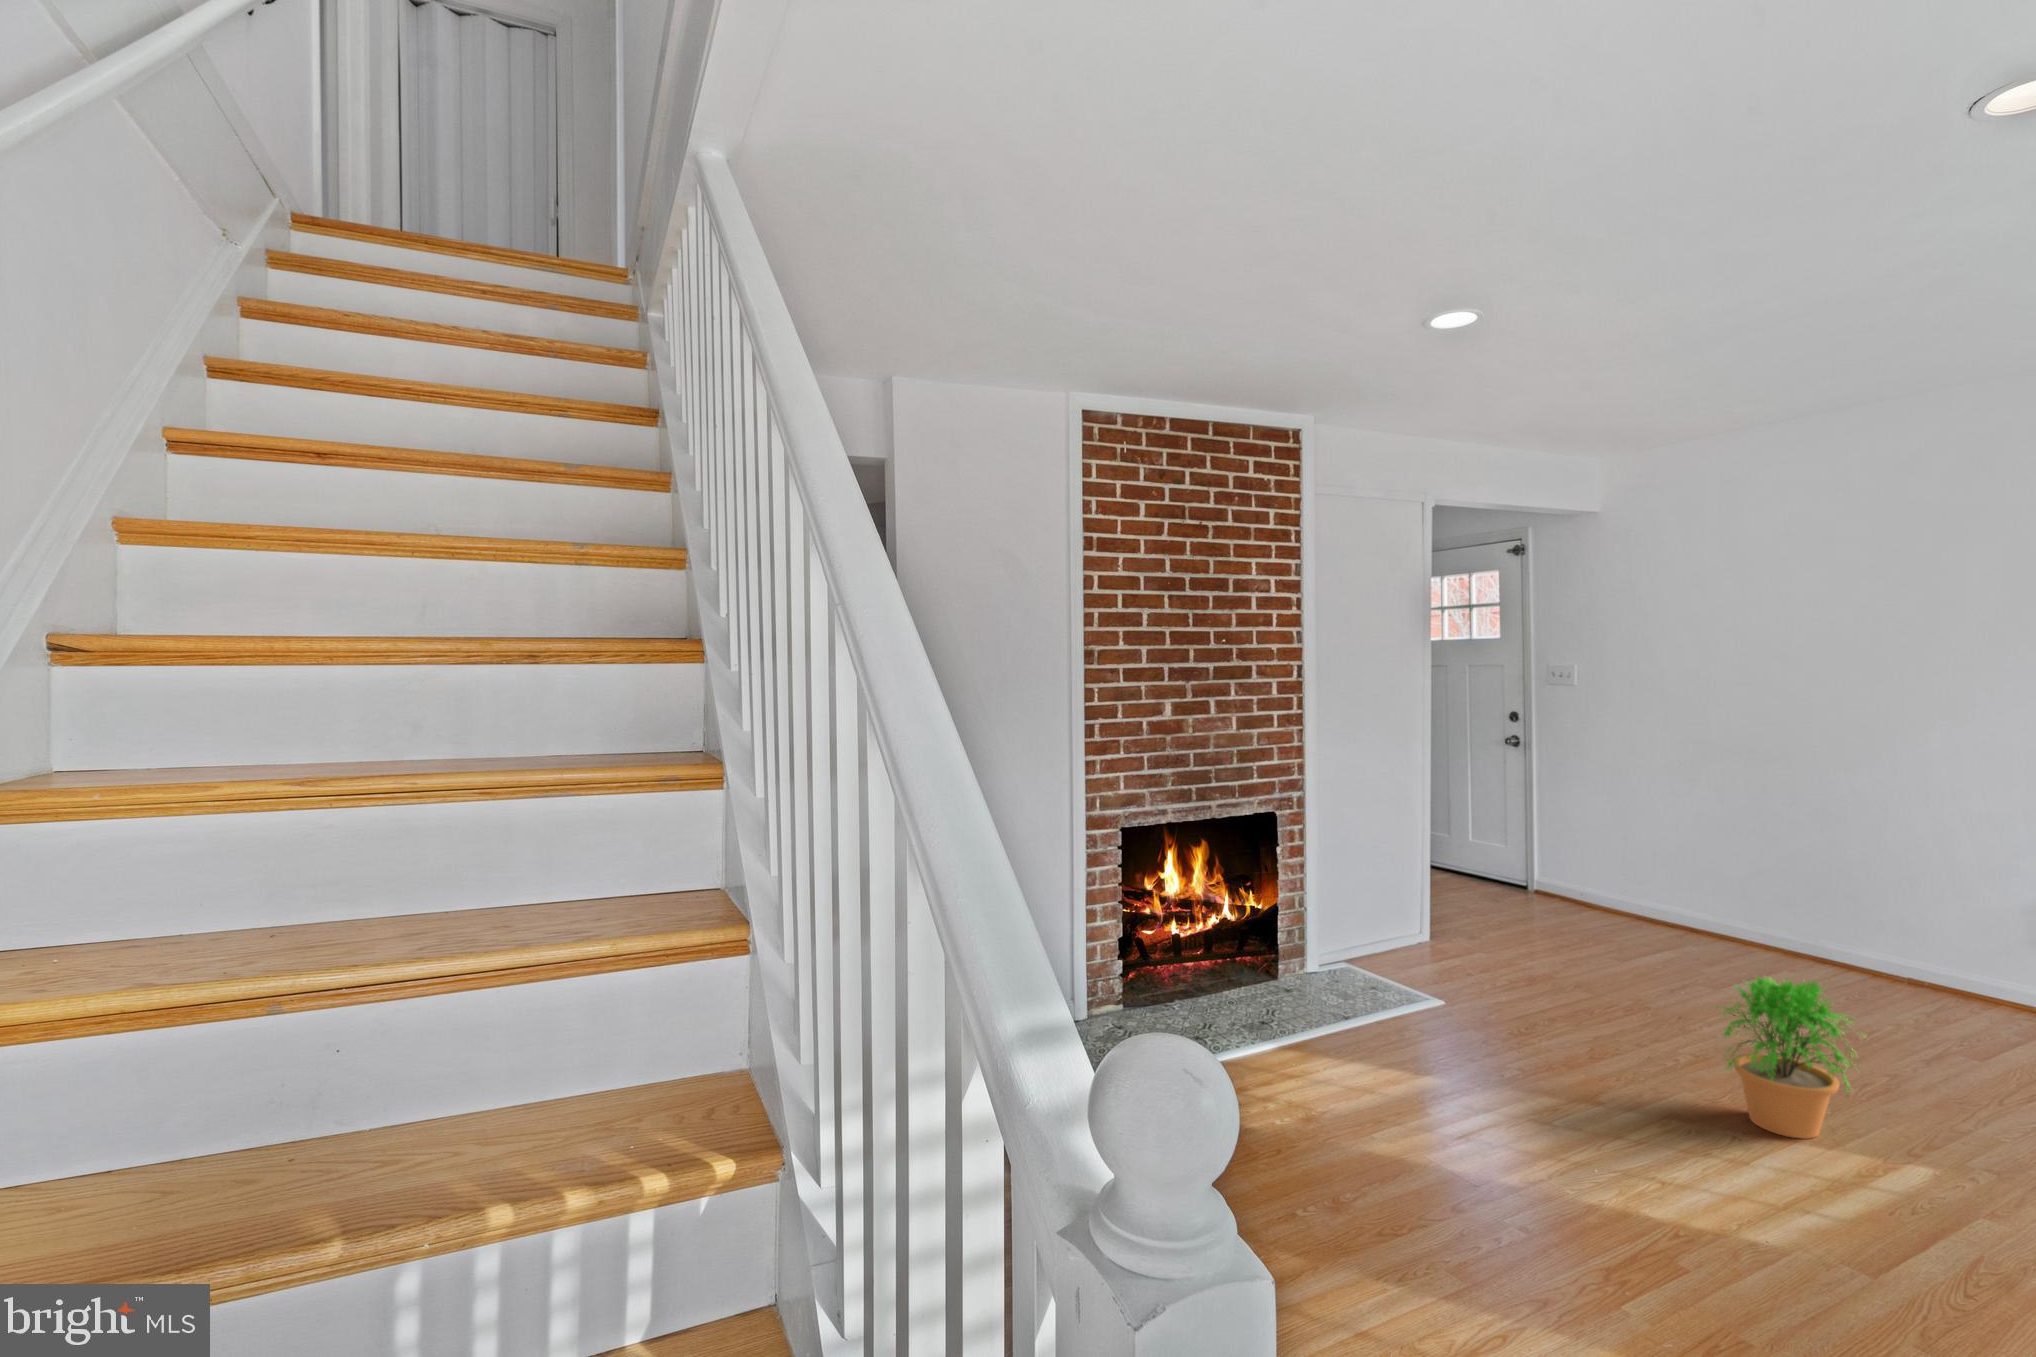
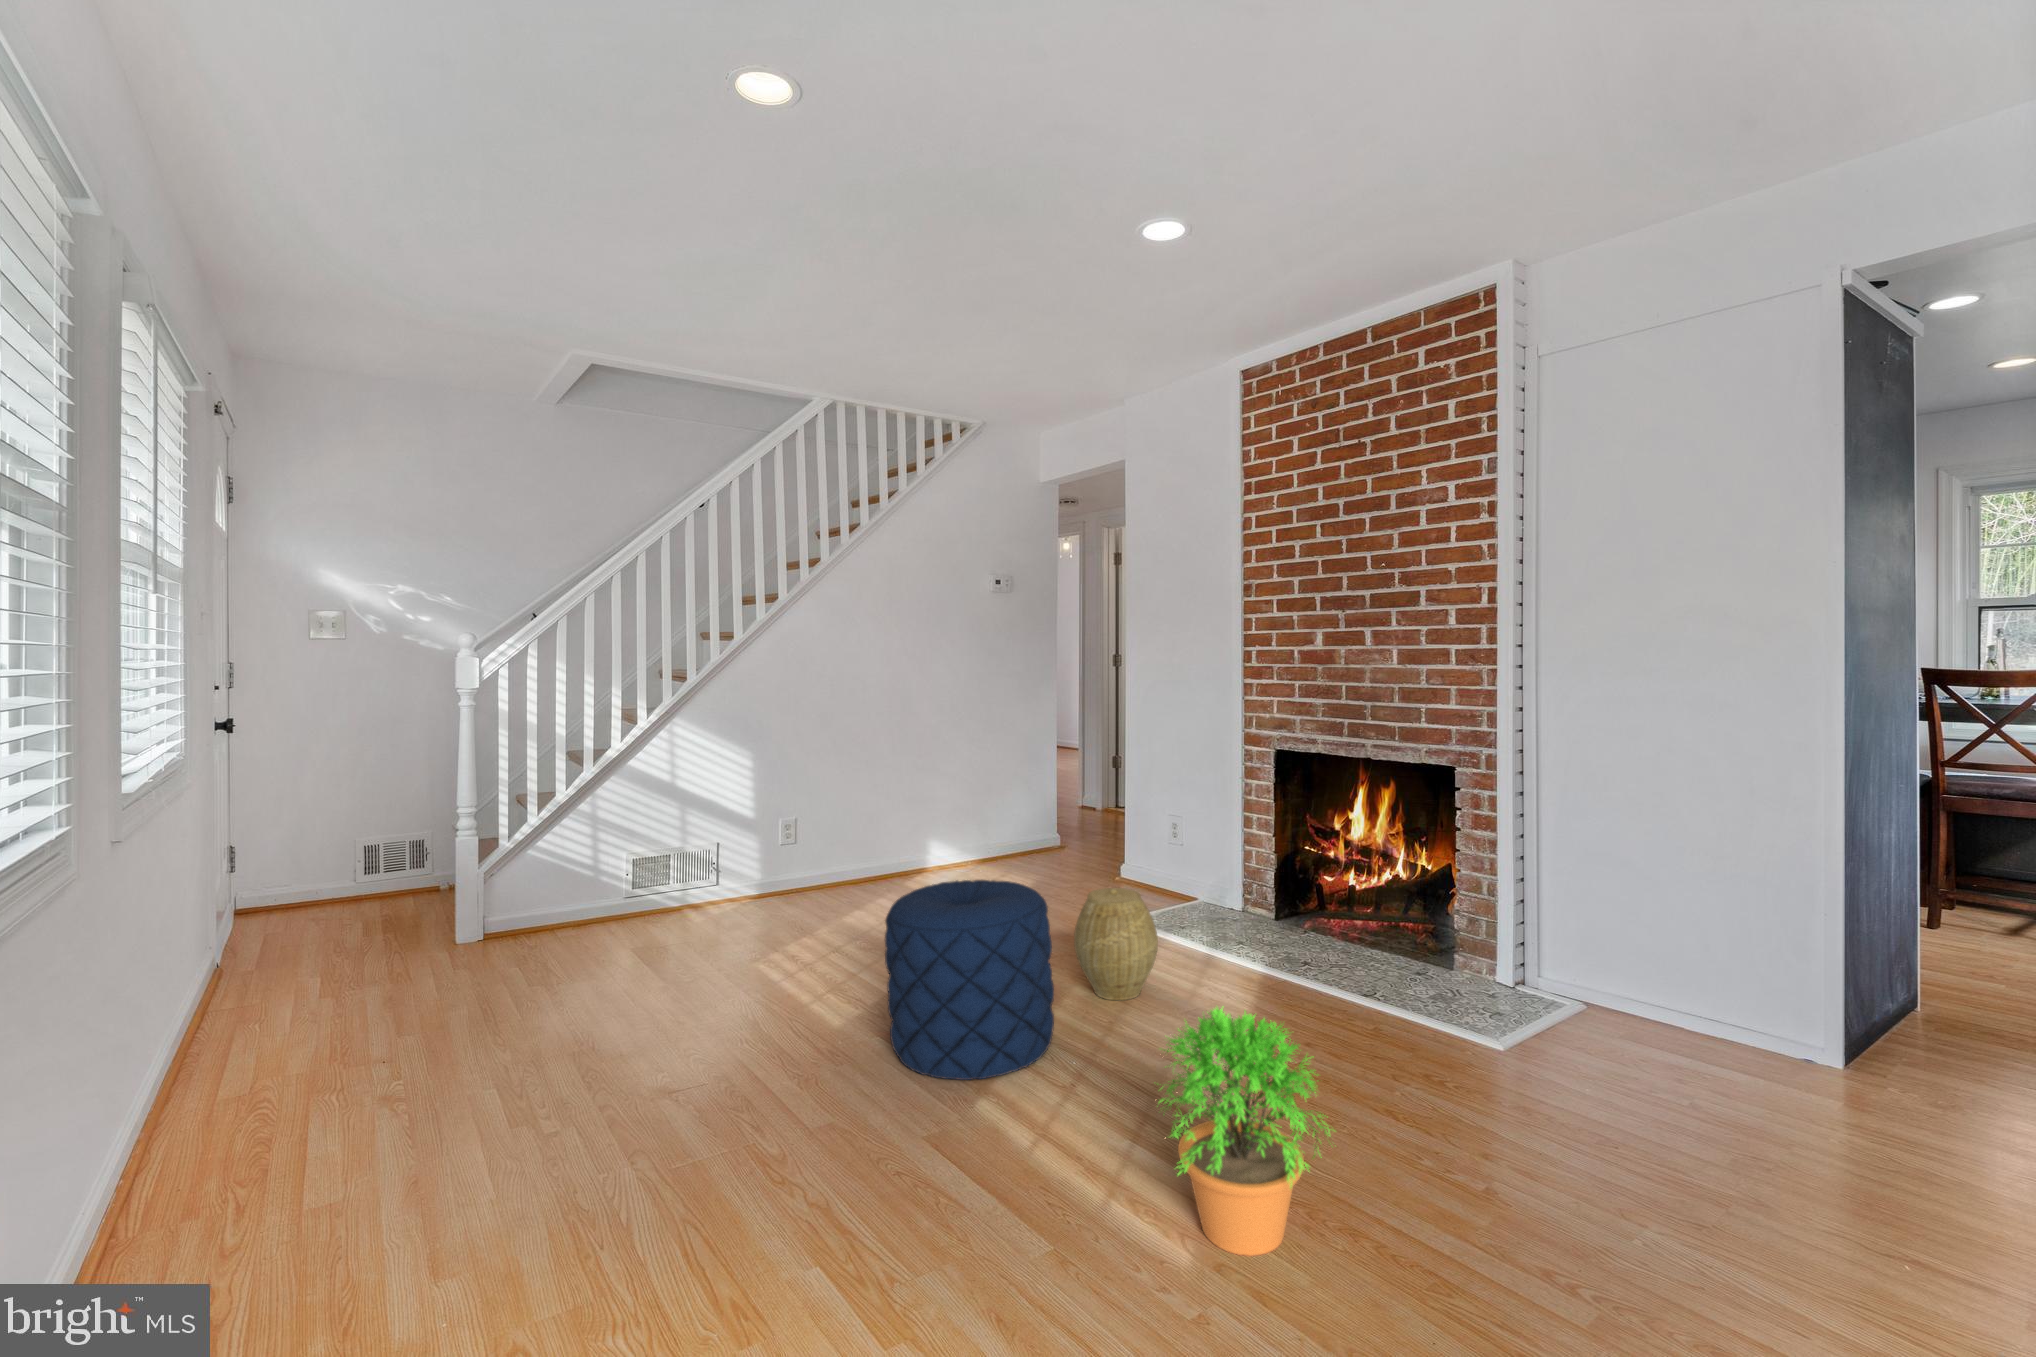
woven basket: none [1299,992,1397,1121] -> present [1074,888,1158,1000]
pouf: none [1420,1003,1644,1265] -> present [885,880,1054,1080]

